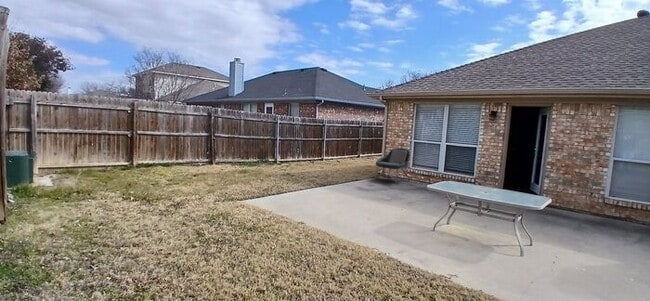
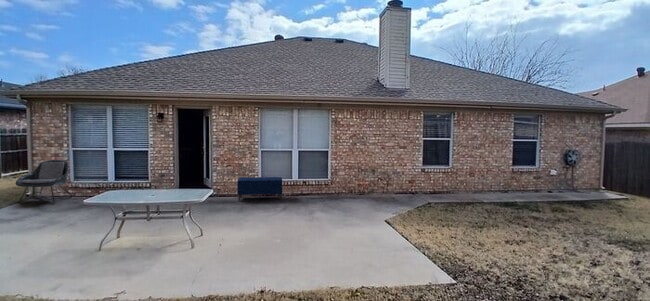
bench: none [573,189,645,228] -> present [237,177,283,201]

